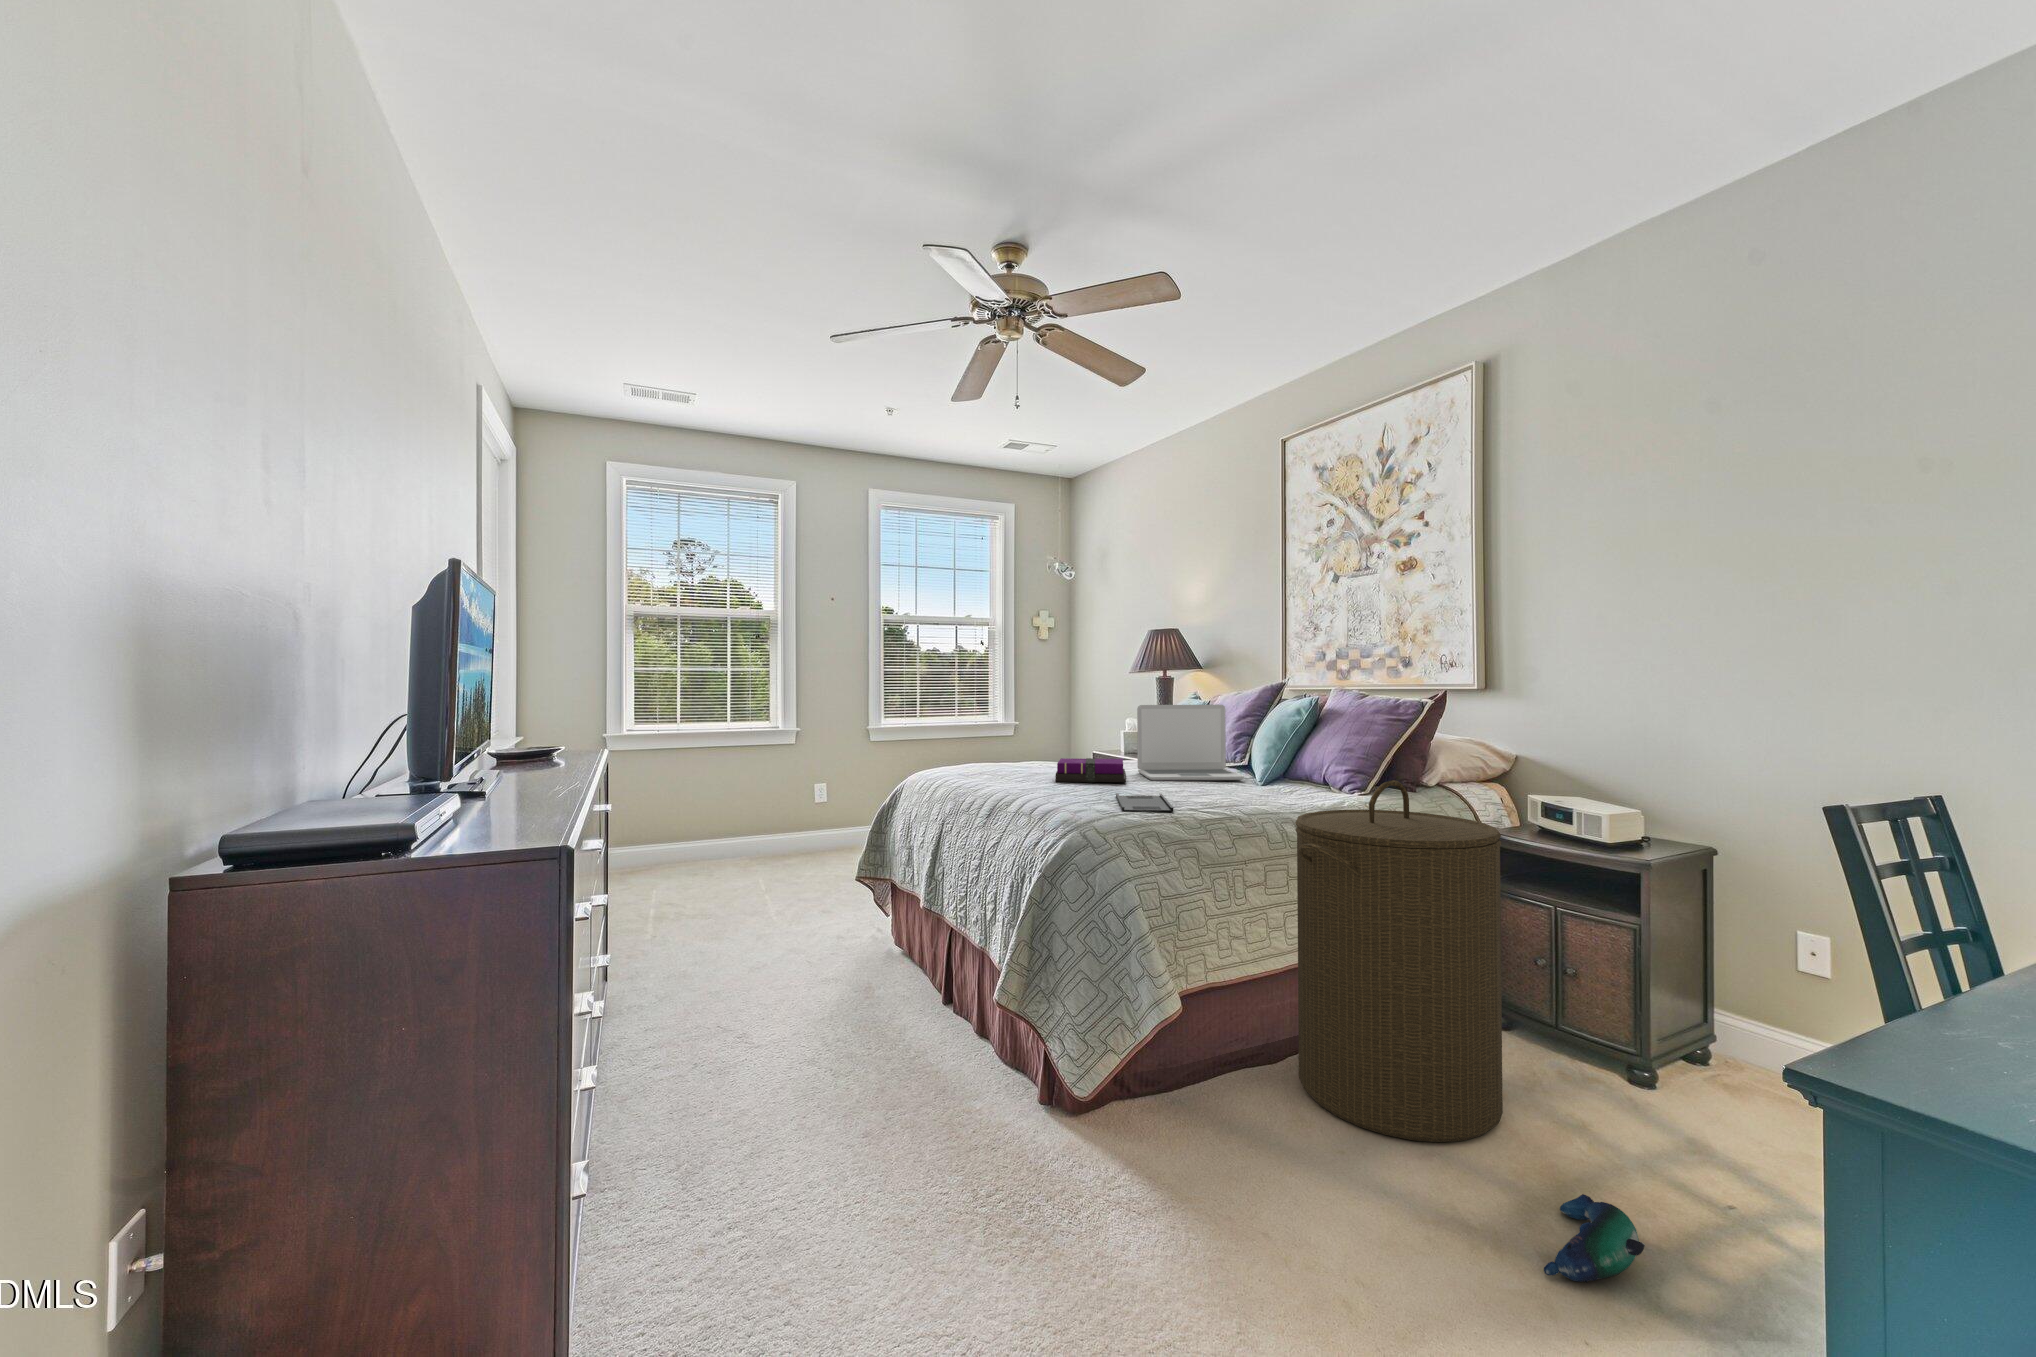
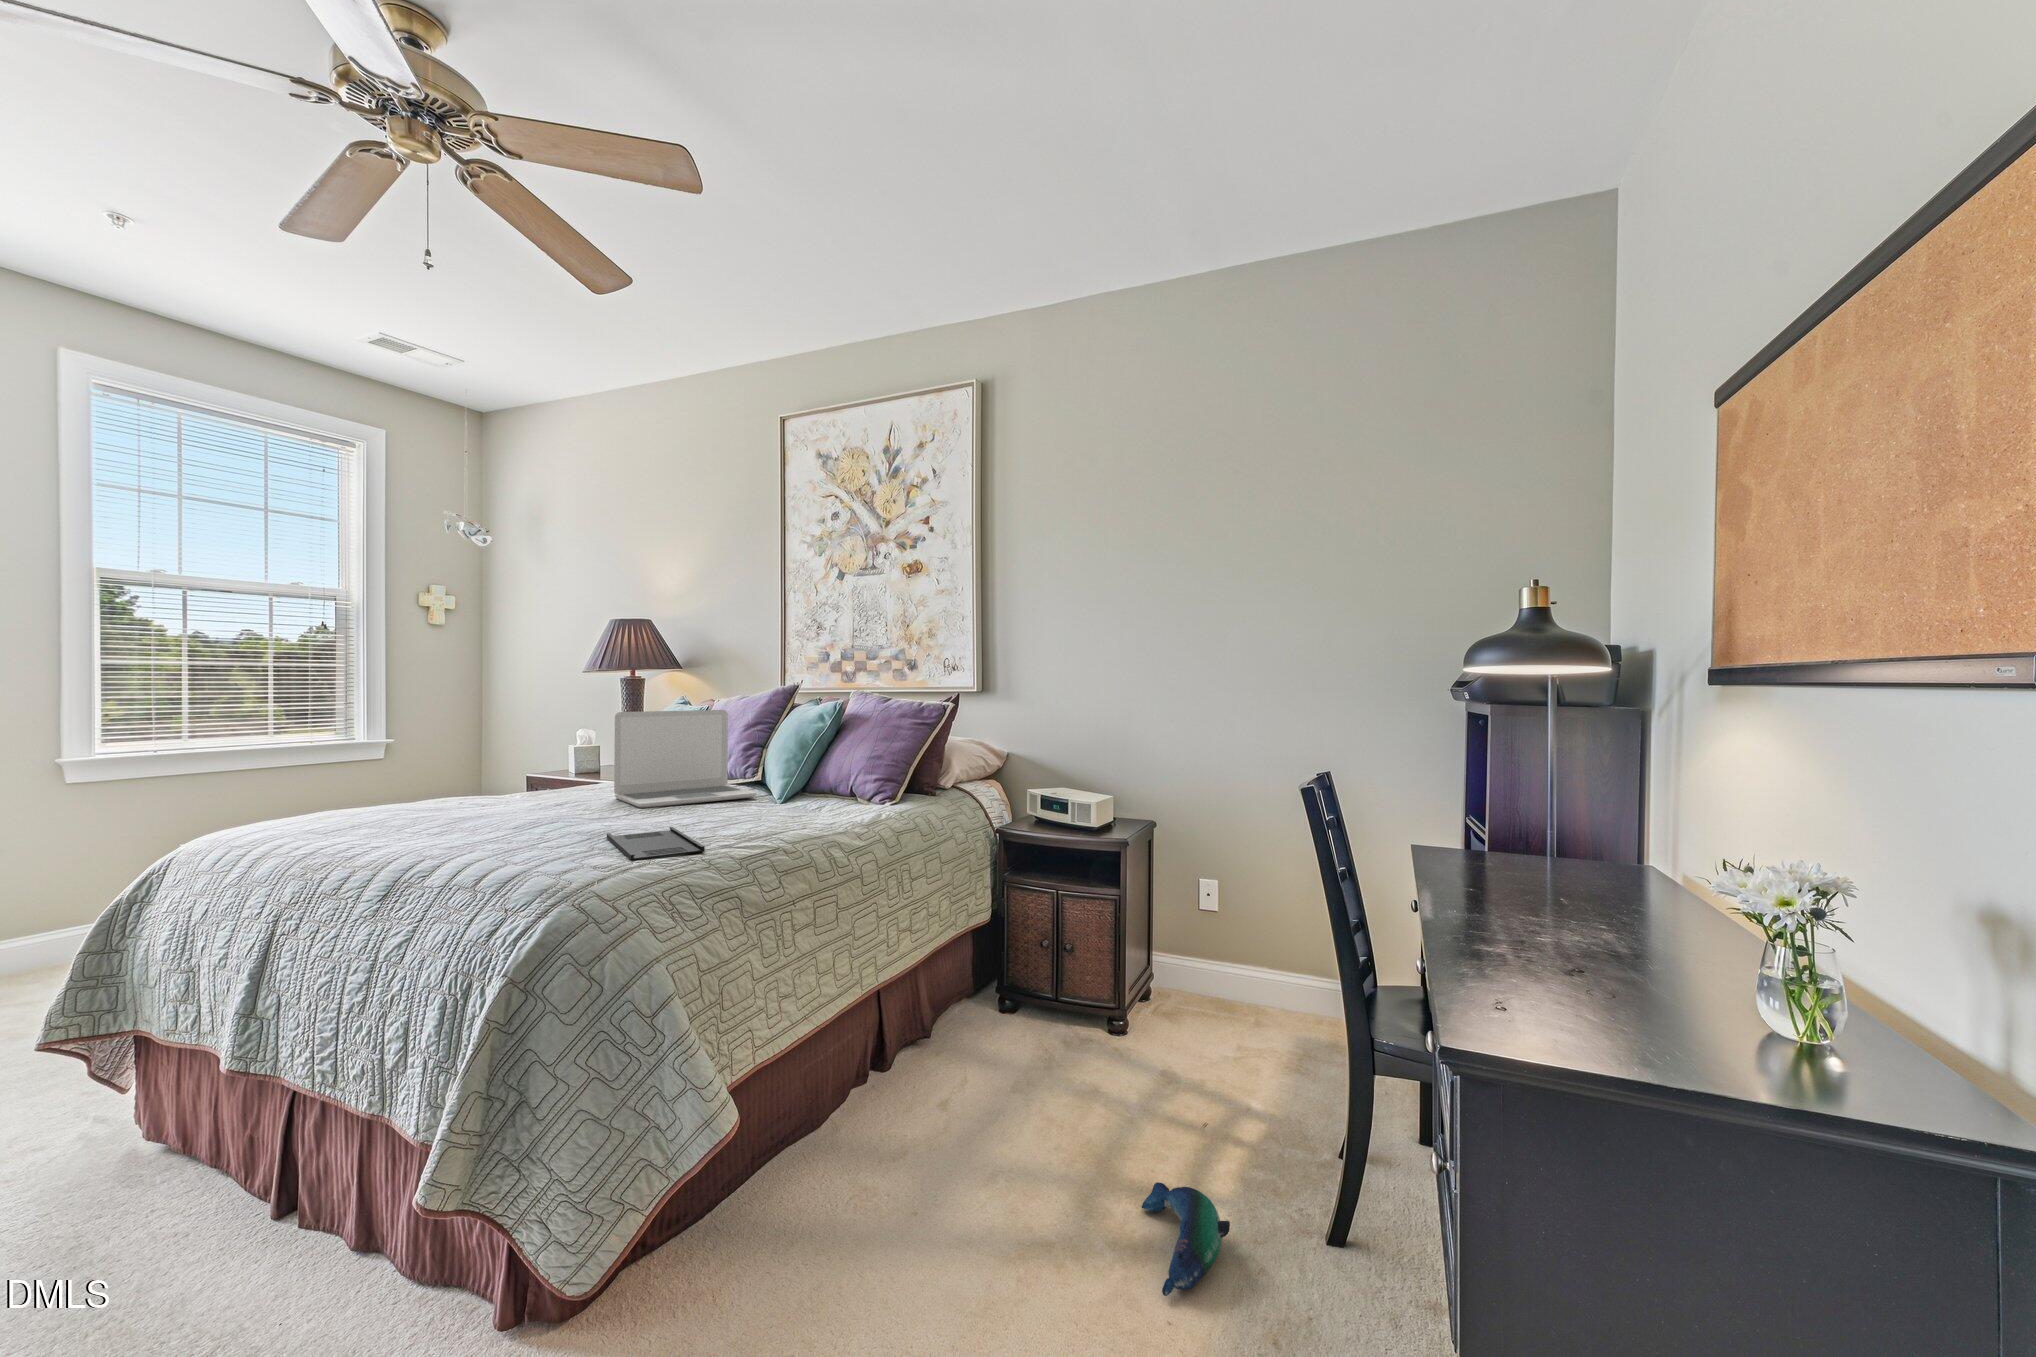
notebook: present [1055,758,1126,782] -> none [497,783,609,824]
laundry hamper: present [1295,780,1503,1142] -> none [858,789,1062,1189]

